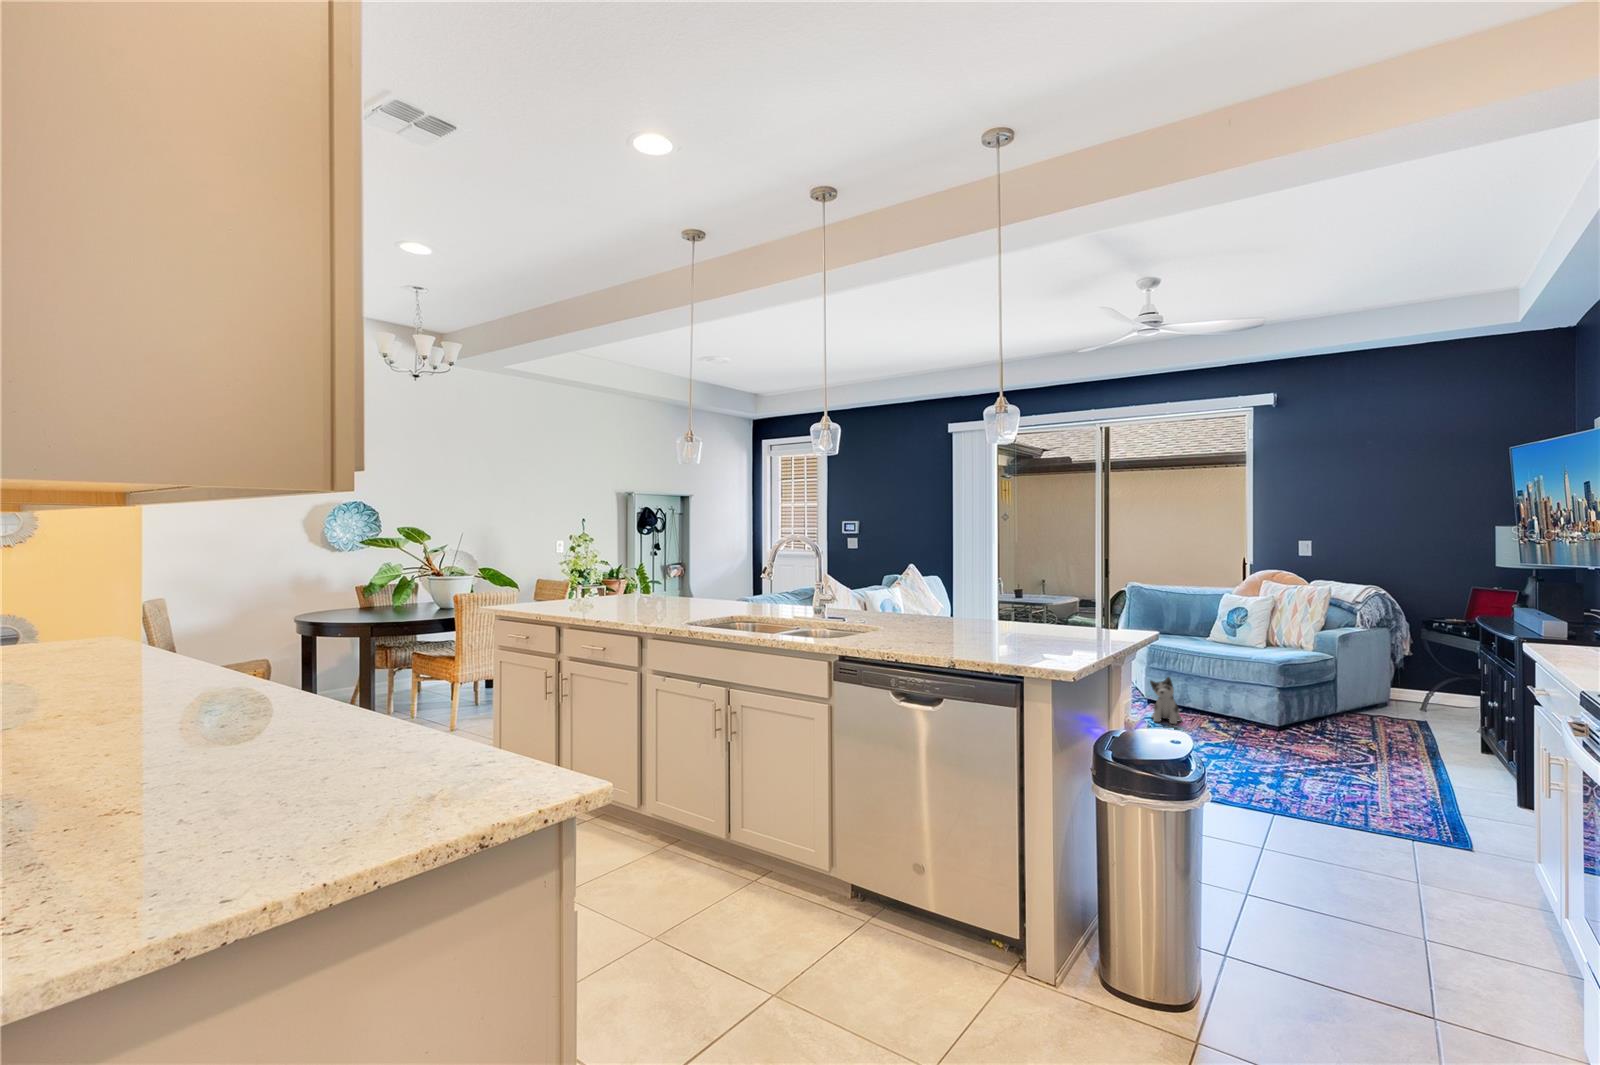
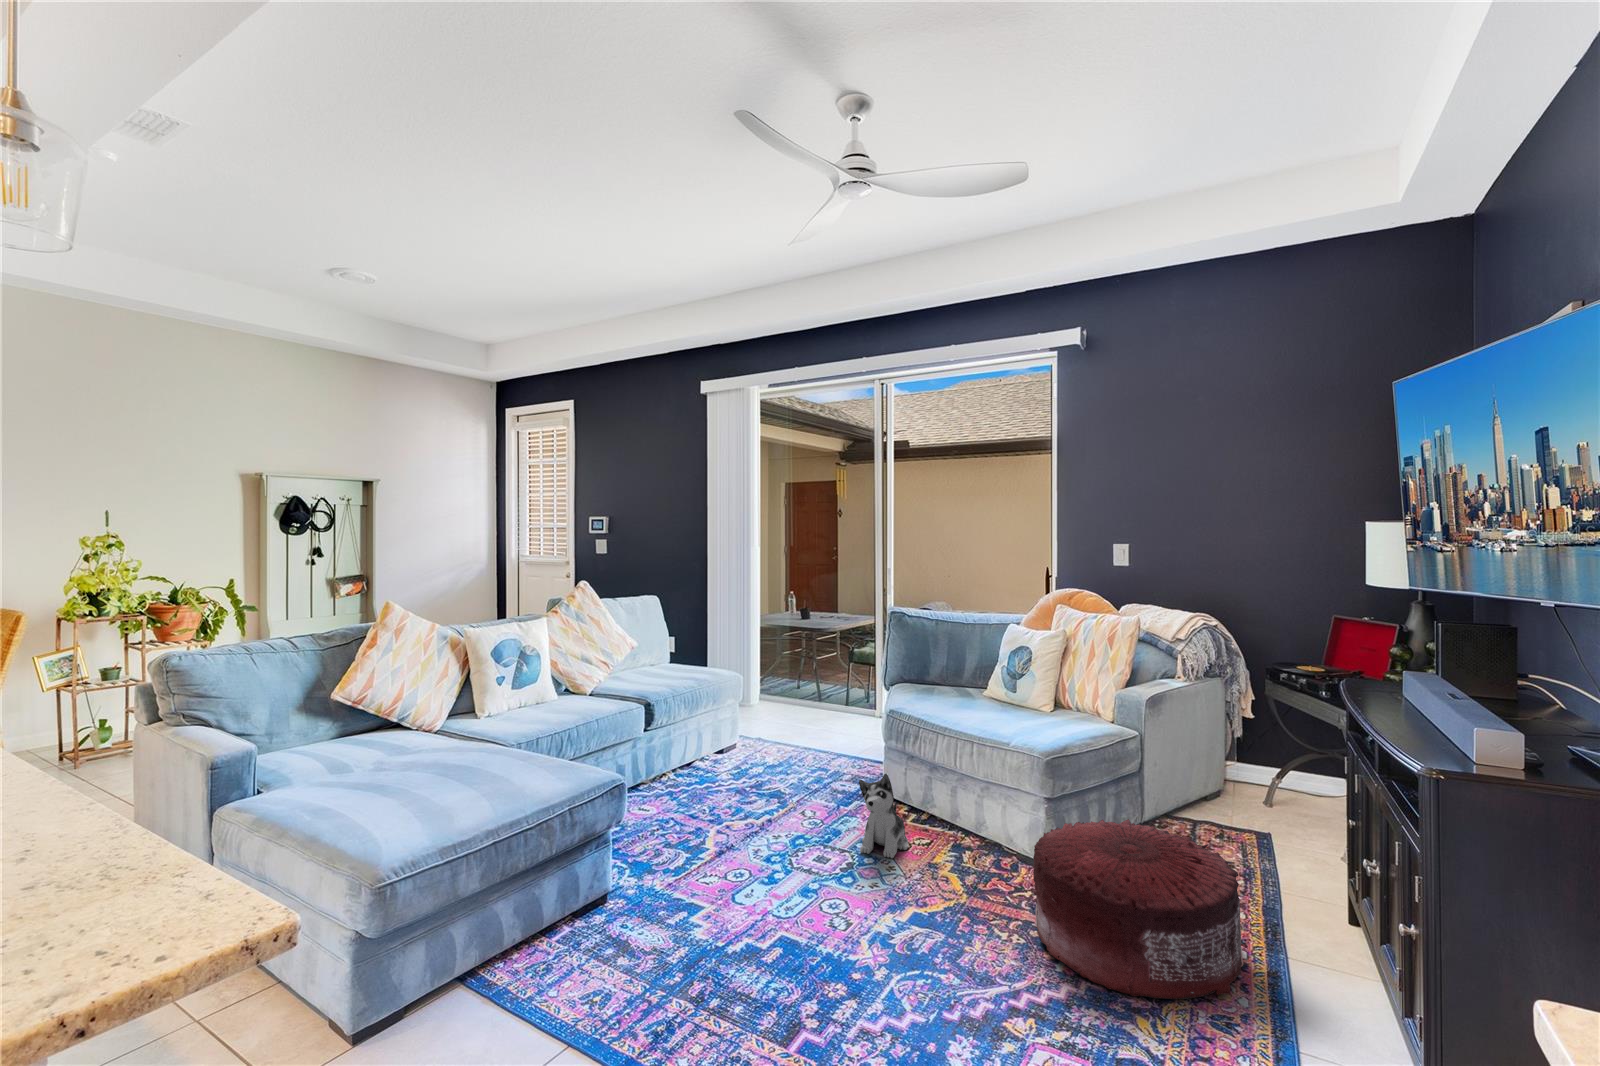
pouf: none [1280,698,1412,776] -> present [1033,819,1243,999]

